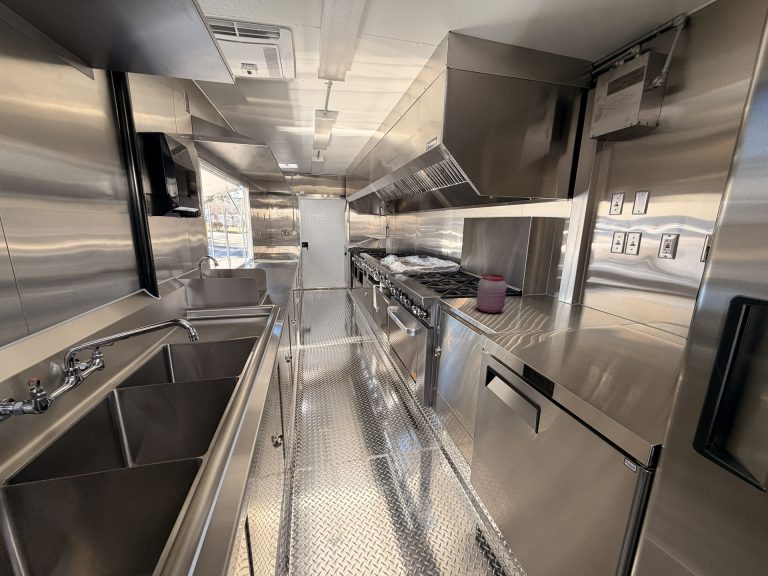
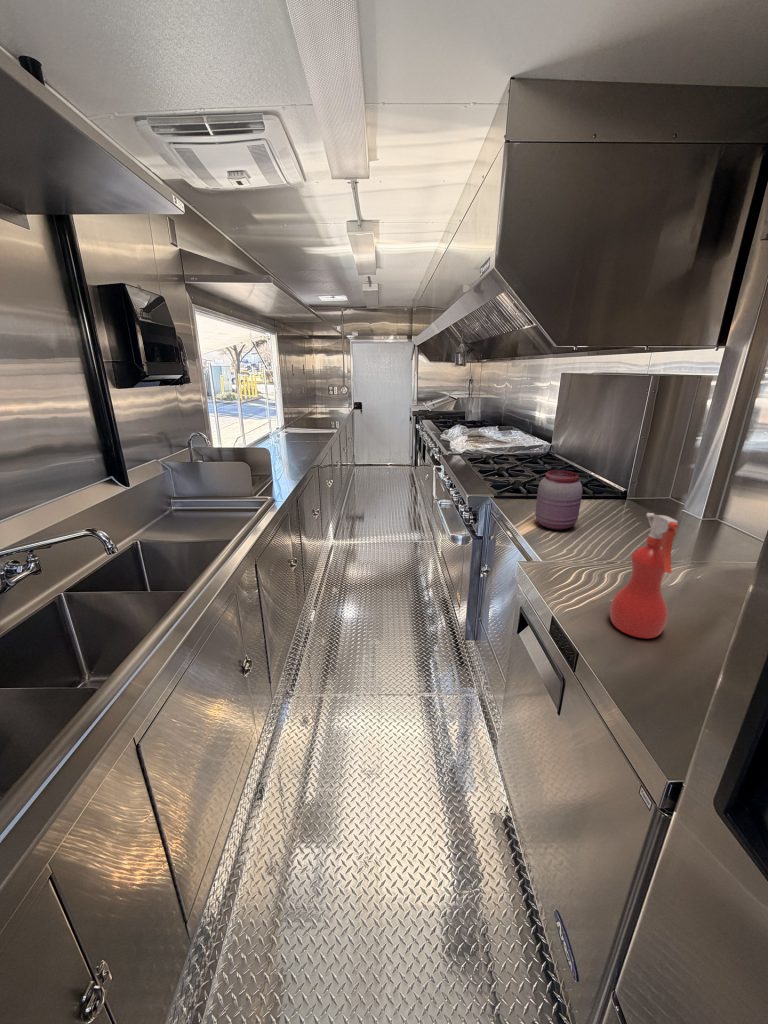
spray bottle: none [559,289,606,369] -> present [610,513,678,639]

